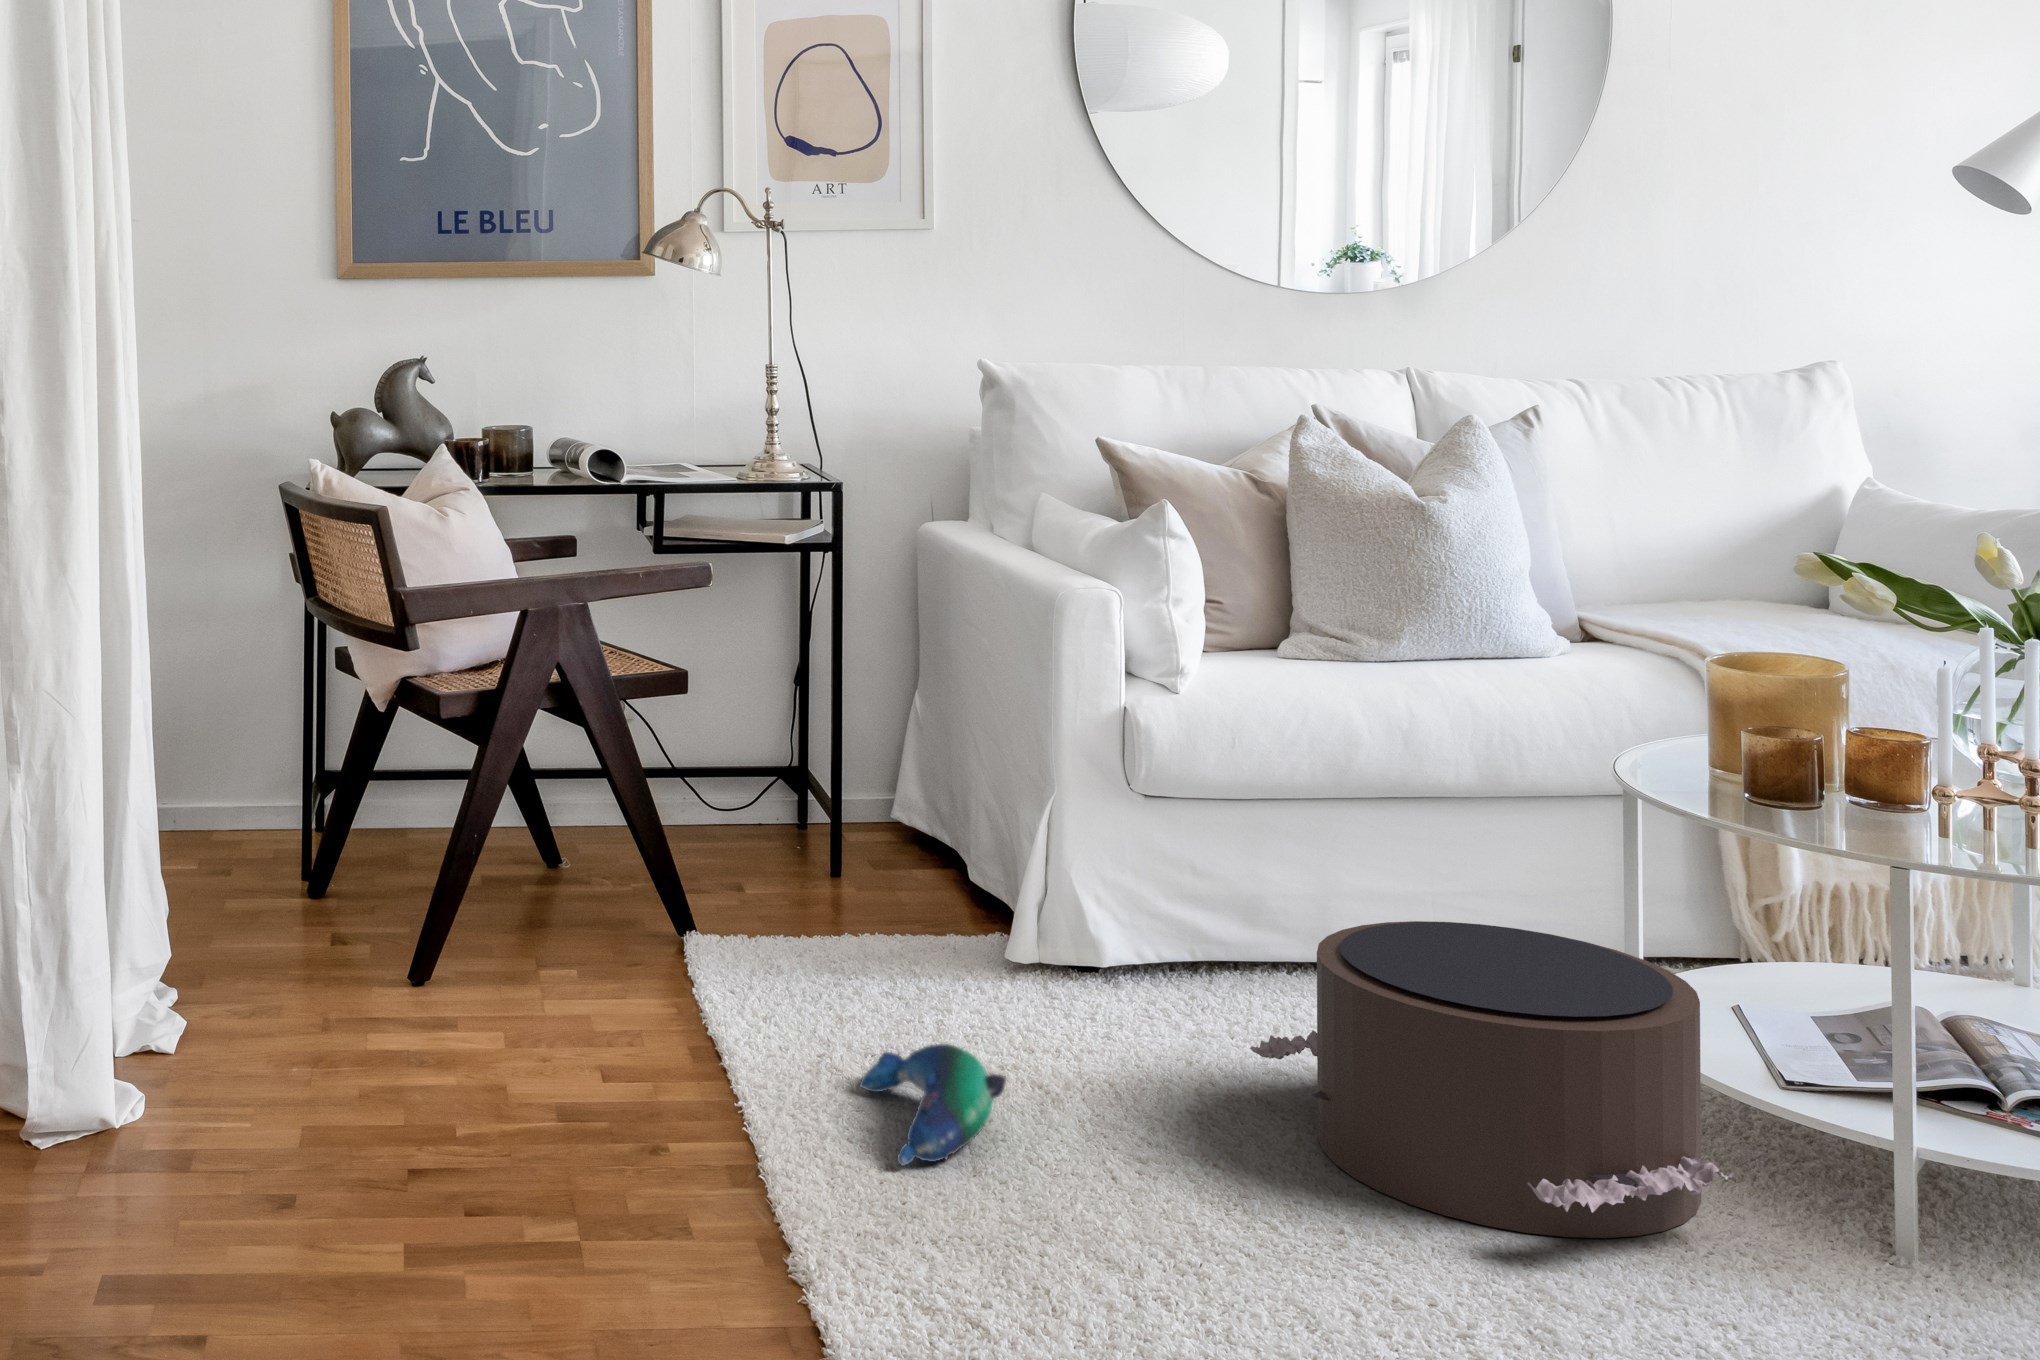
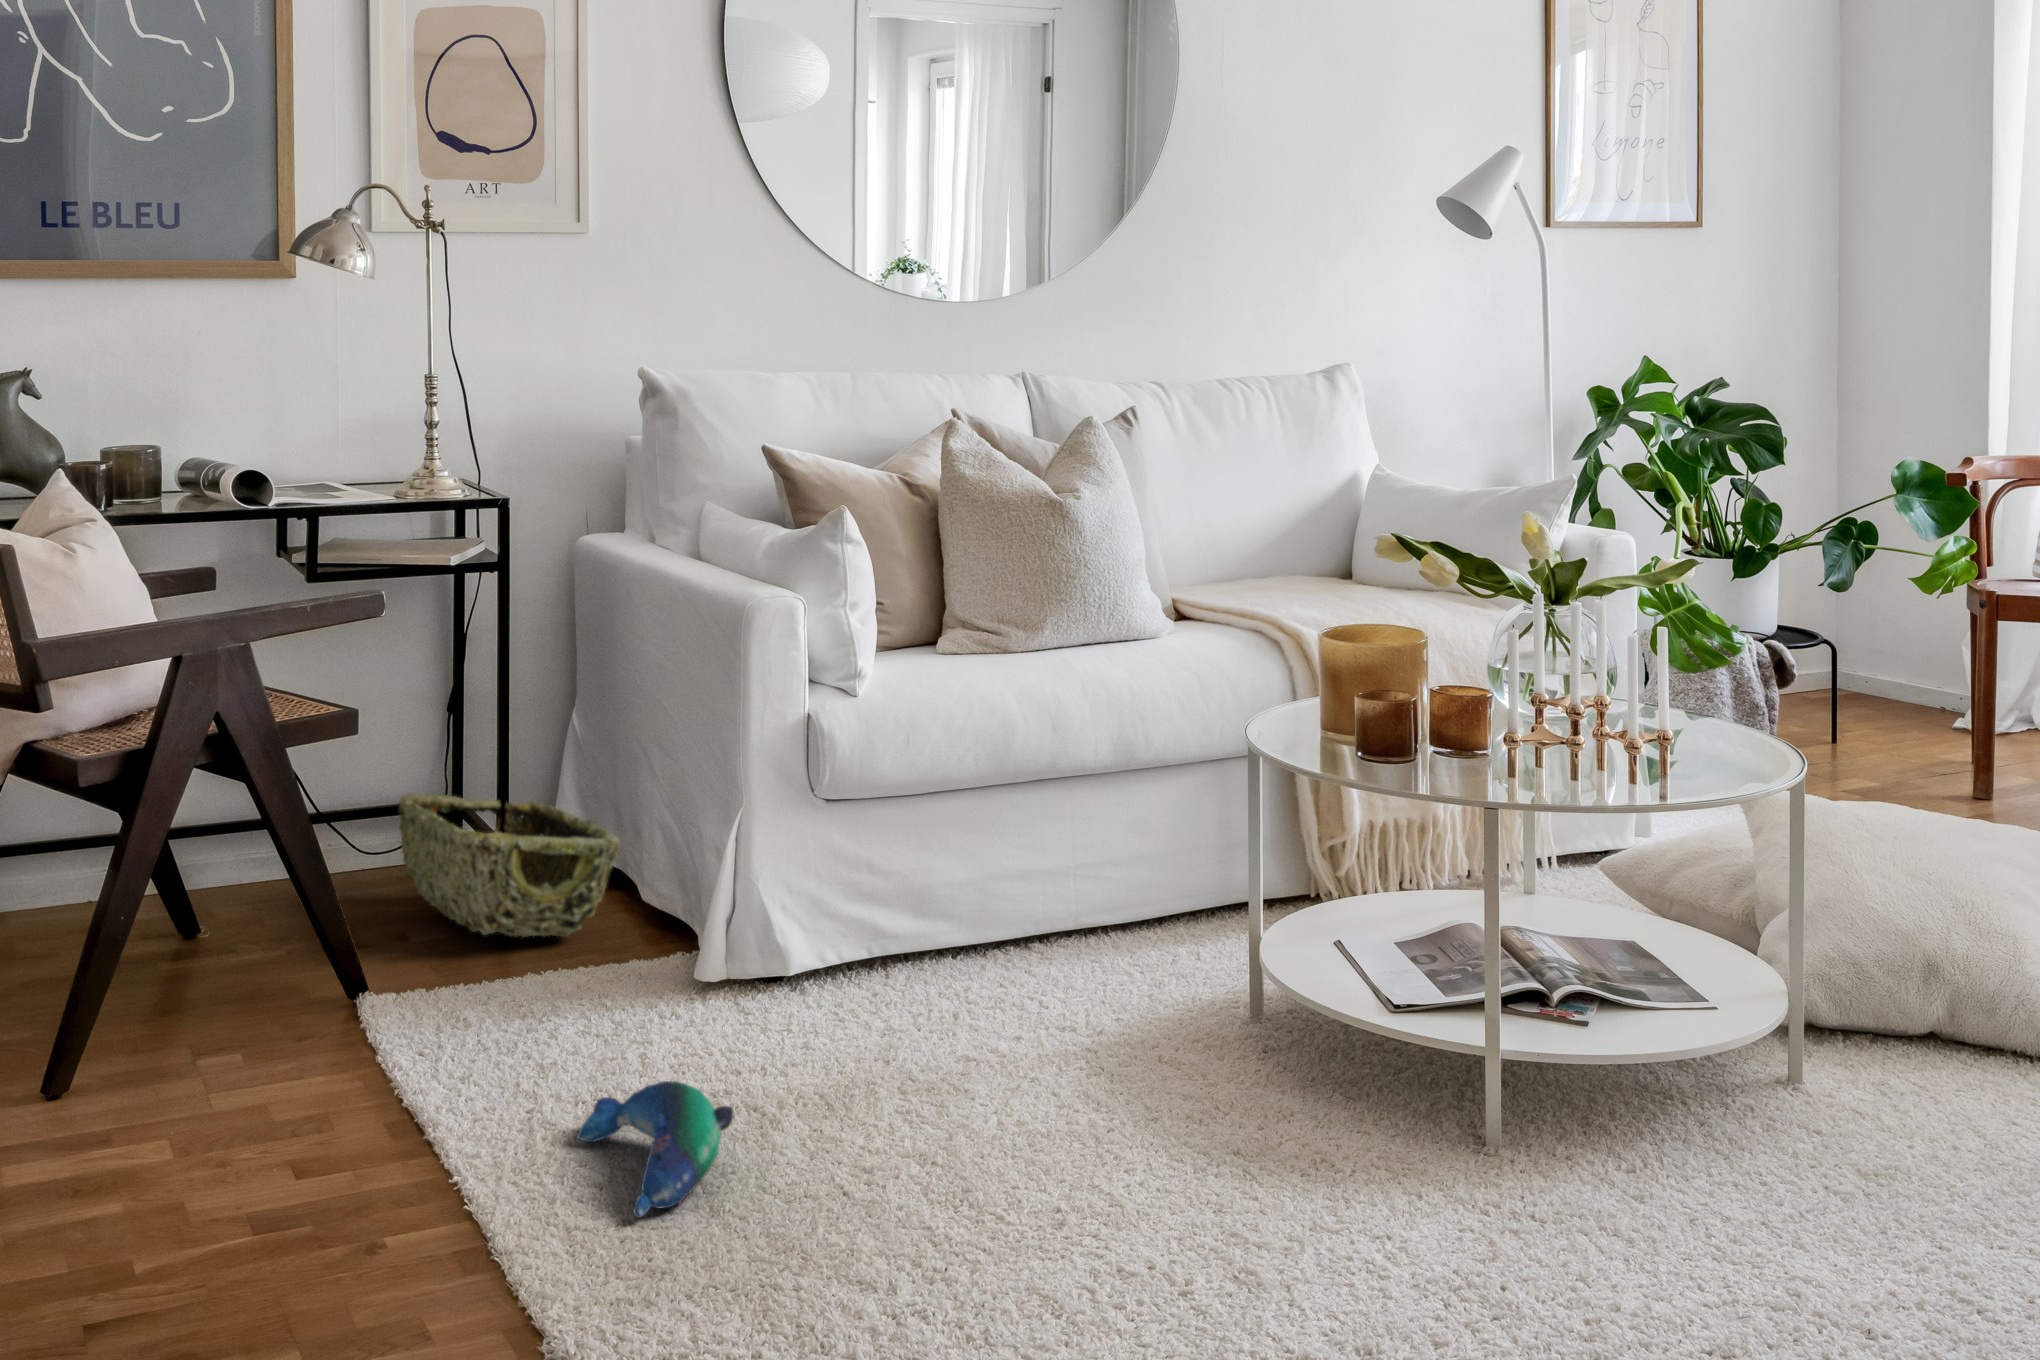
woven basket: none [740,757,945,905] -> present [399,794,620,938]
pouf: present [1250,921,1733,1238] -> none [947,895,1370,1183]

